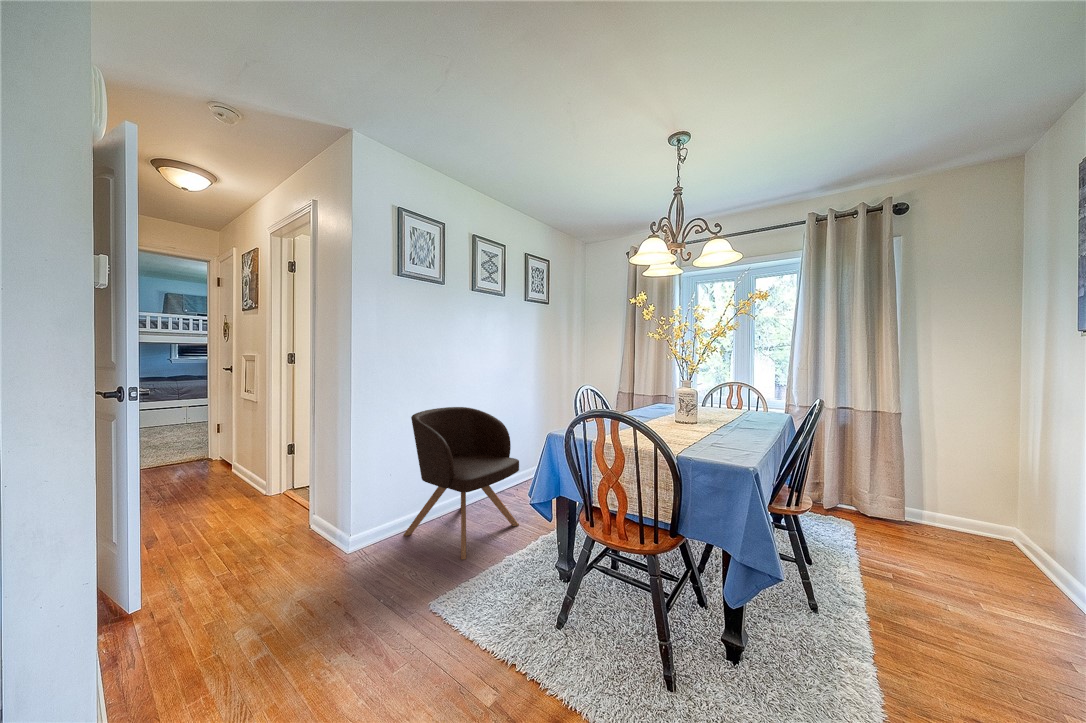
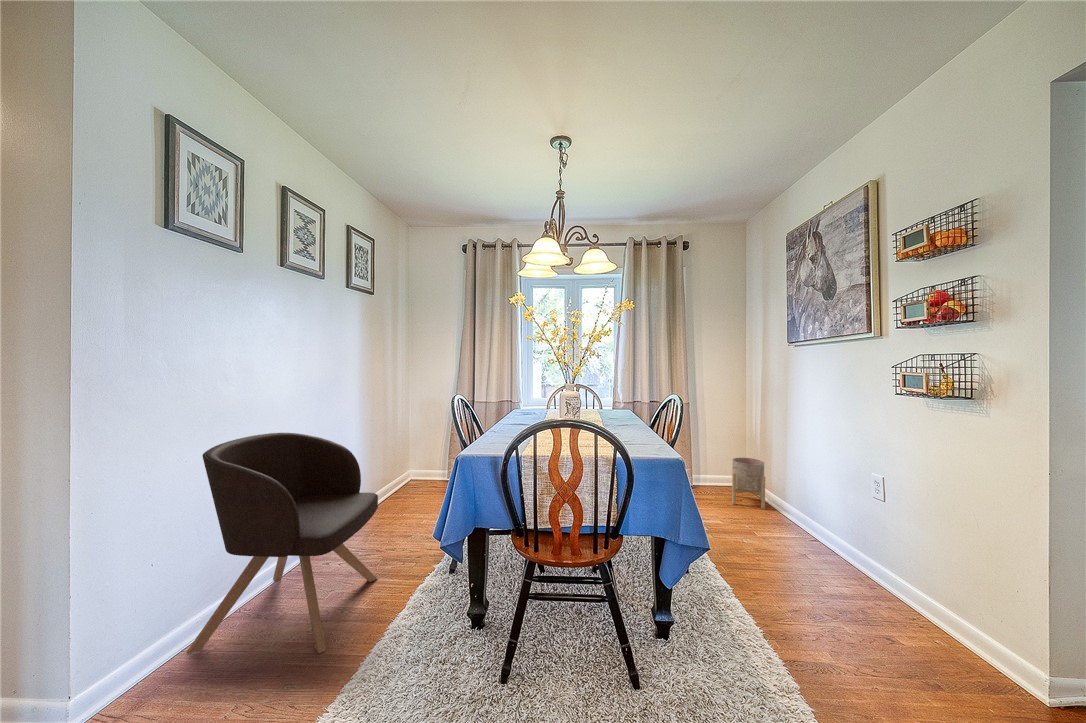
planter: none [963,498,1036,580] -> present [732,458,765,509]

